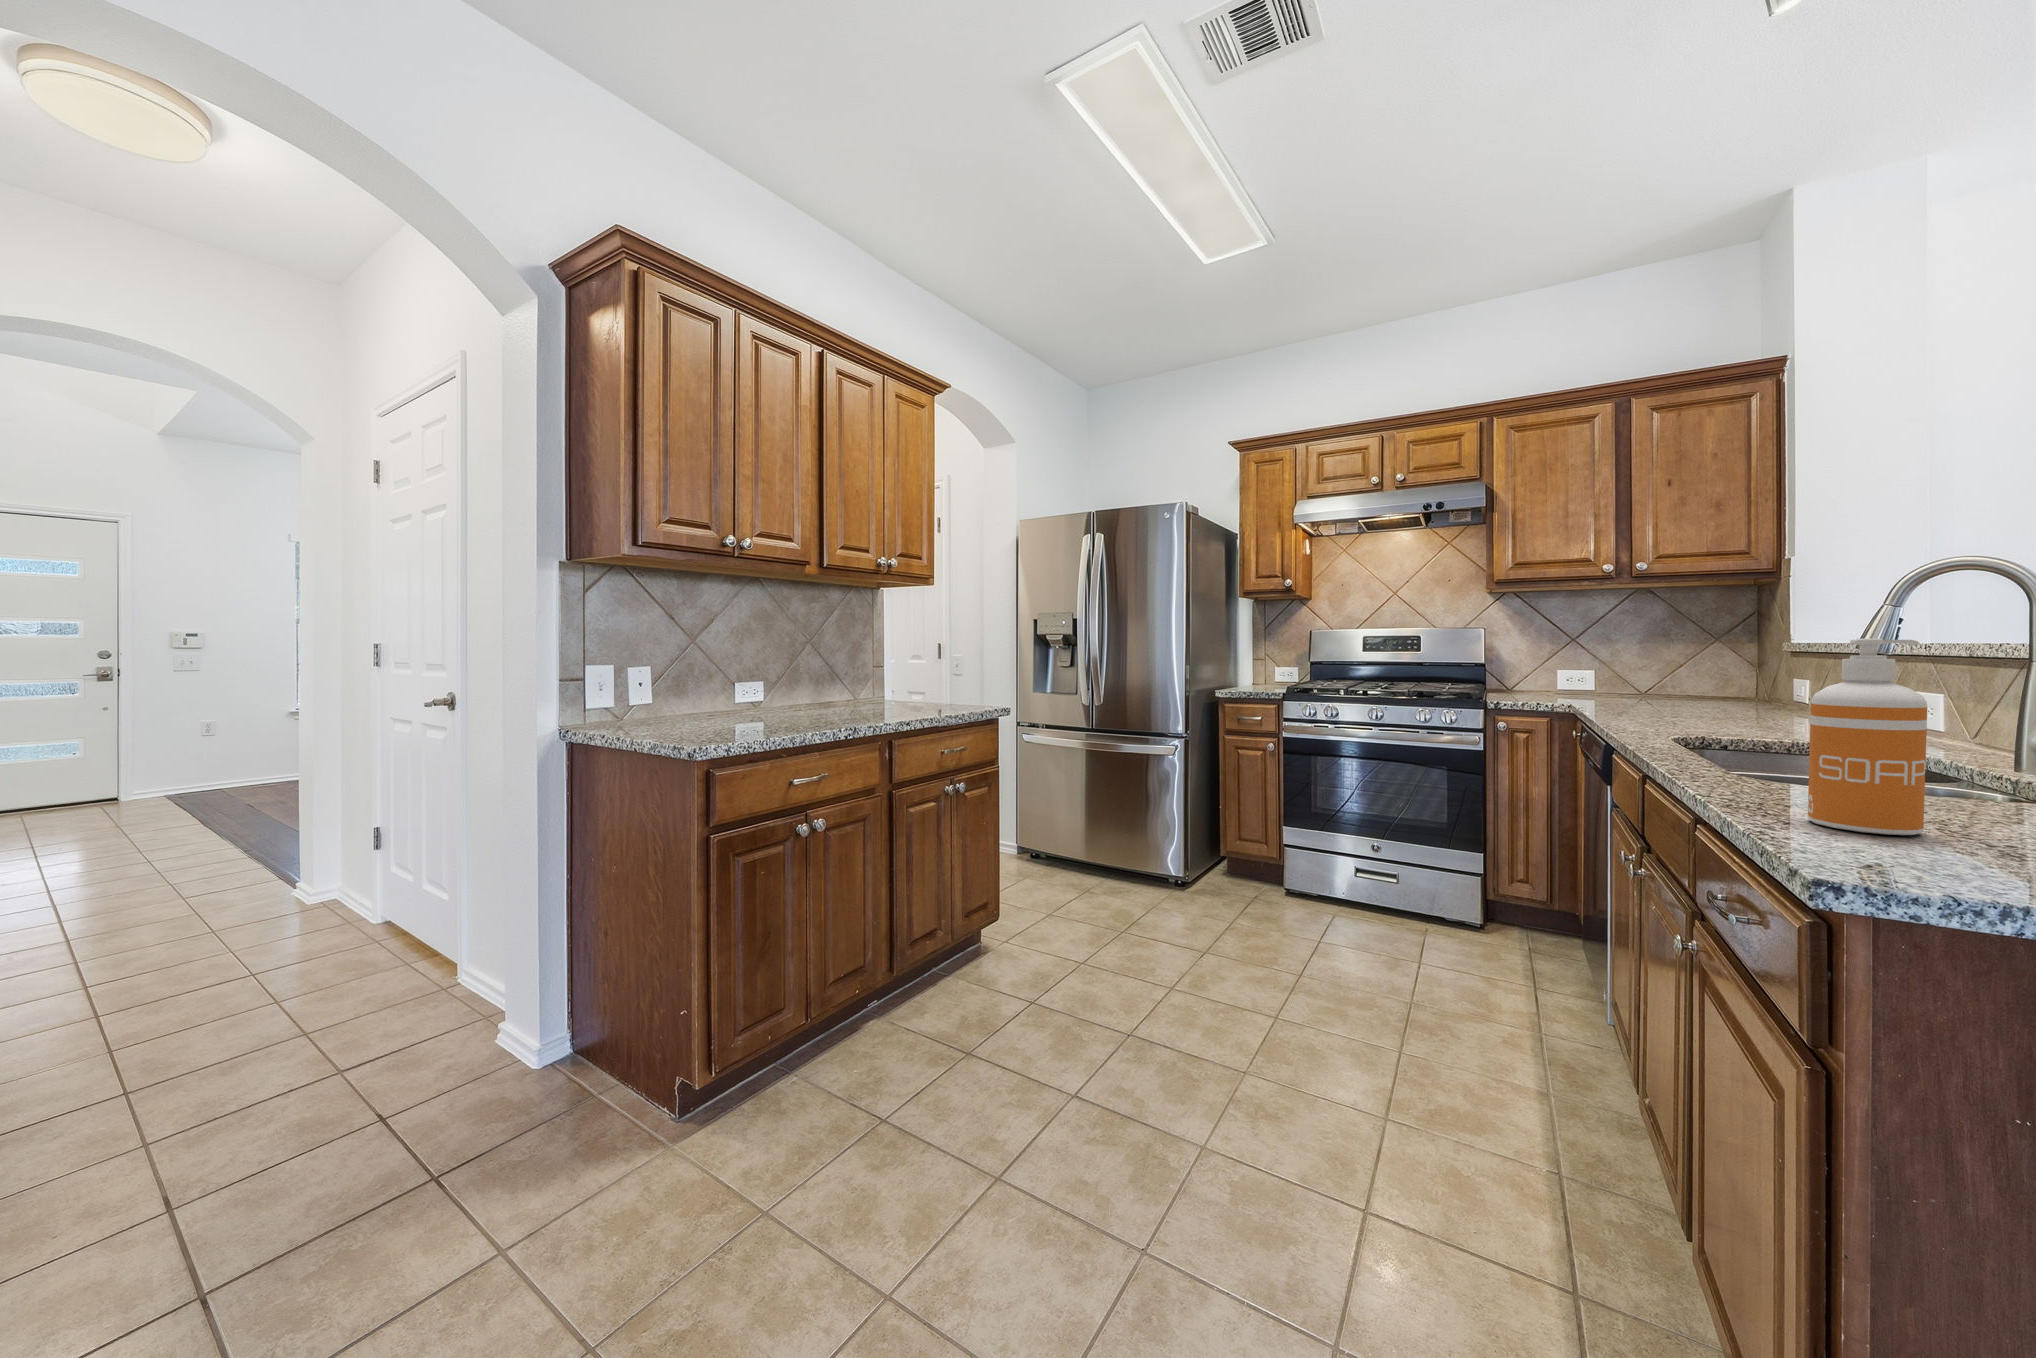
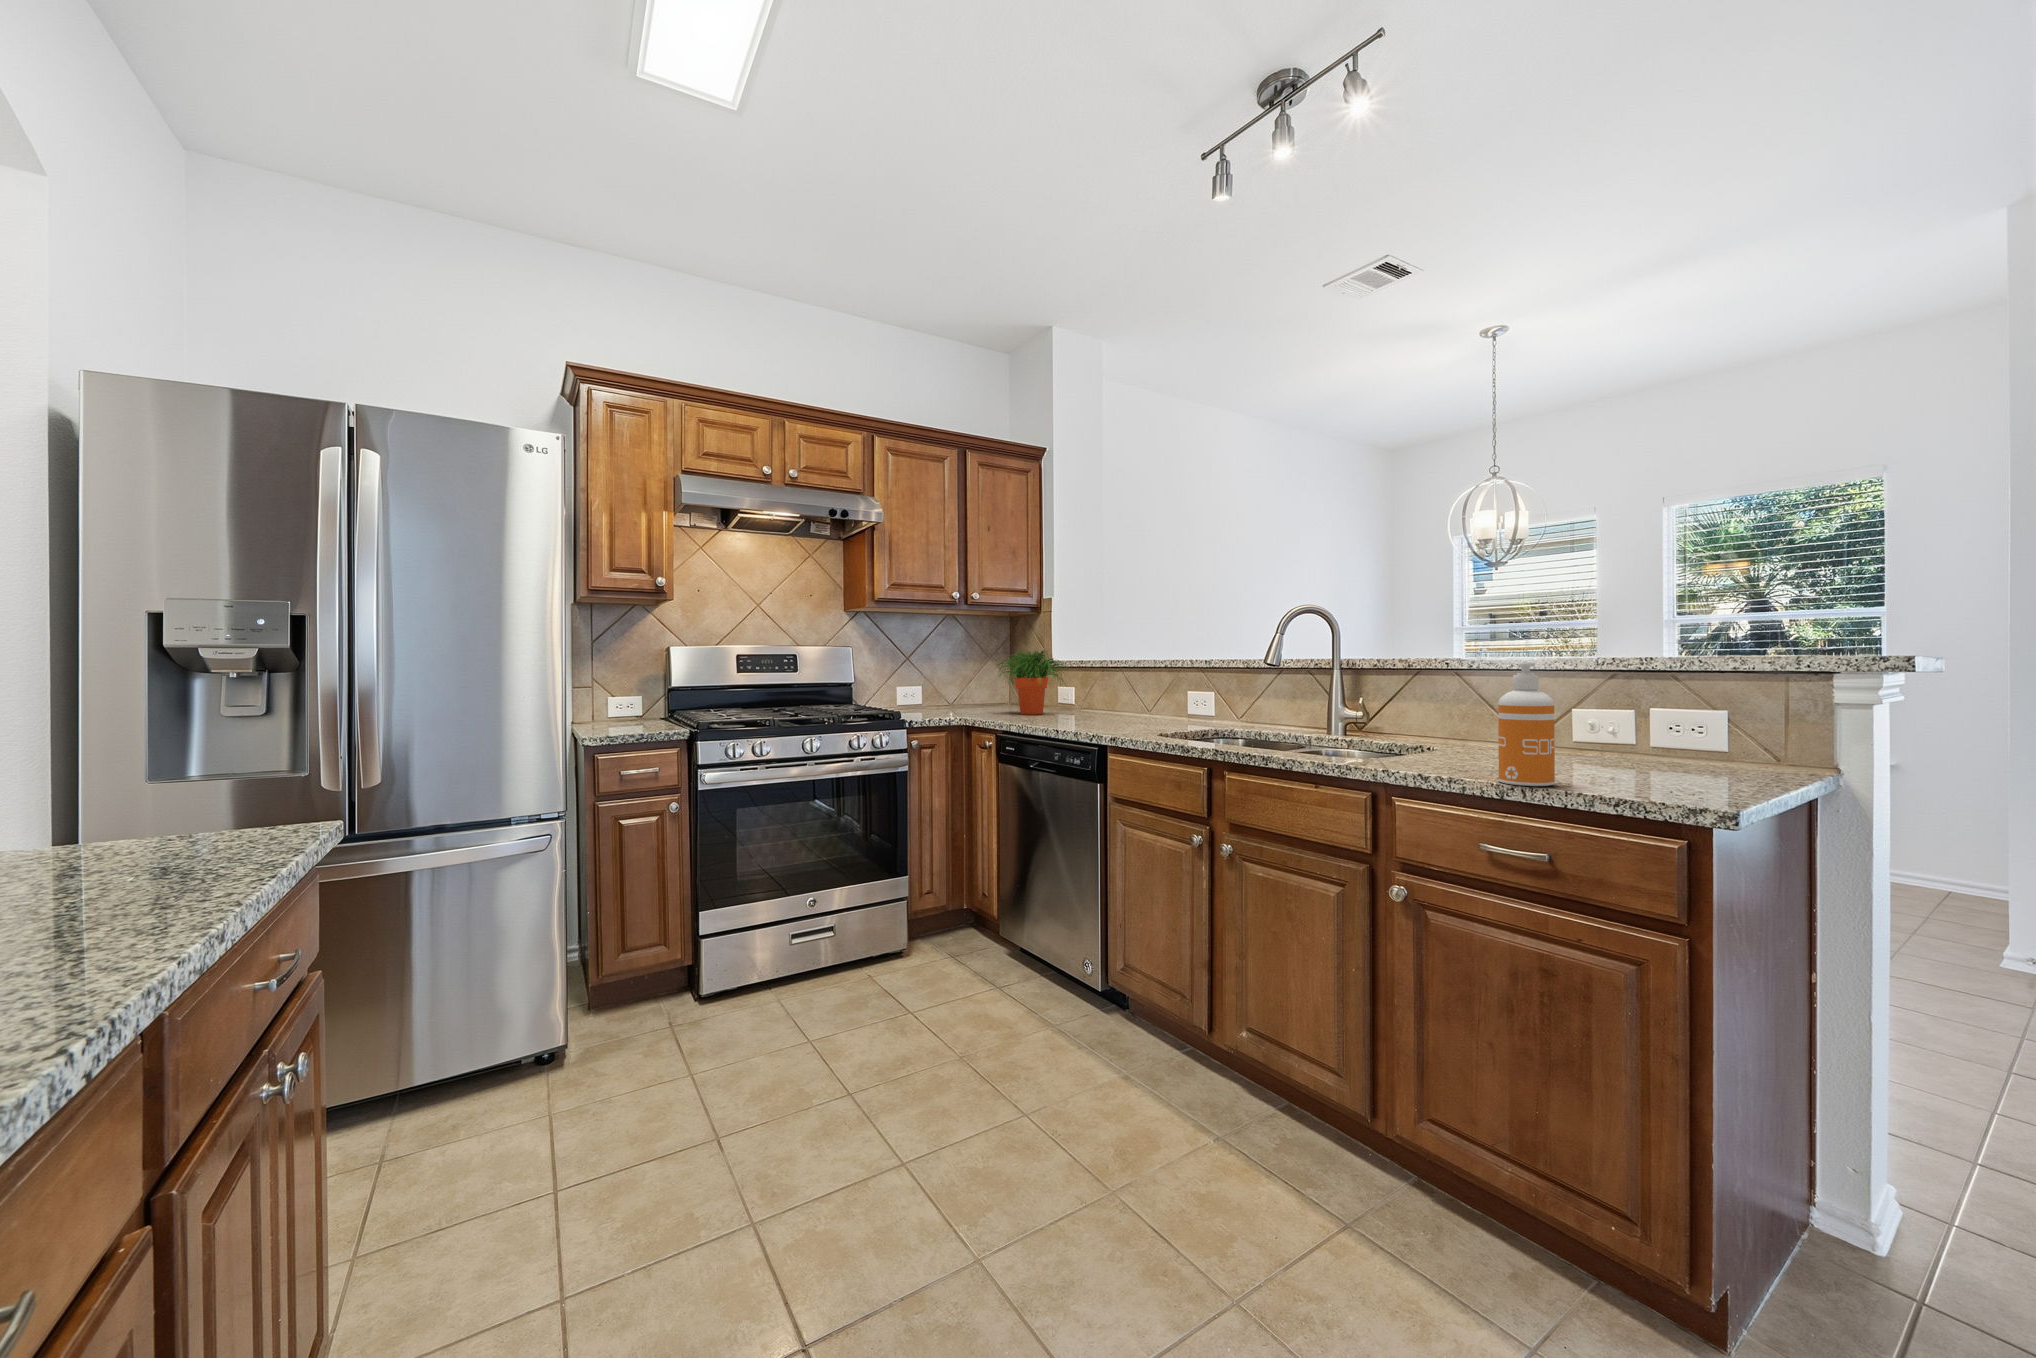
potted plant: none [1650,628,1778,709] -> present [997,651,1068,715]

